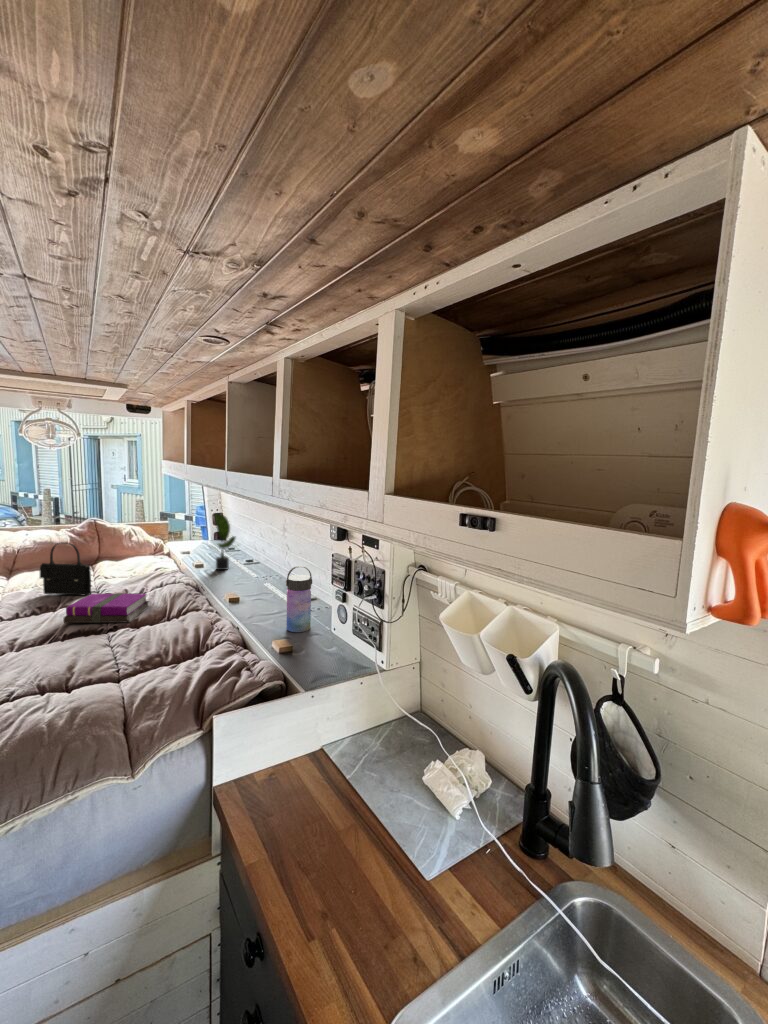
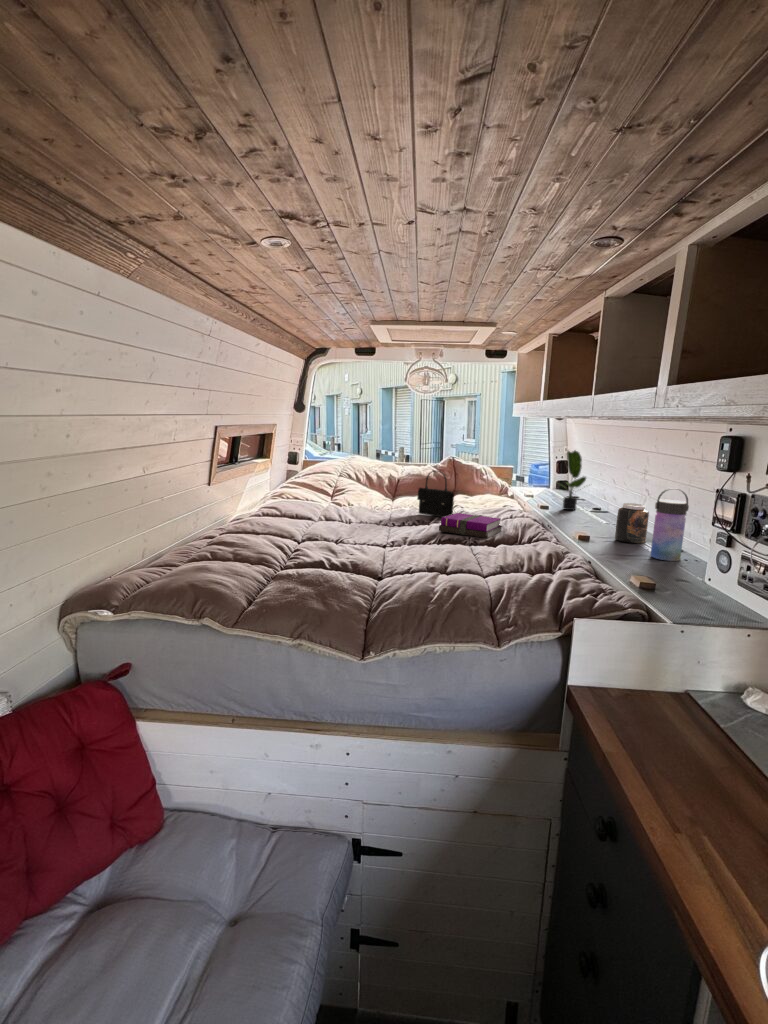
jar: none [258,573,284,612] -> present [615,503,649,543]

